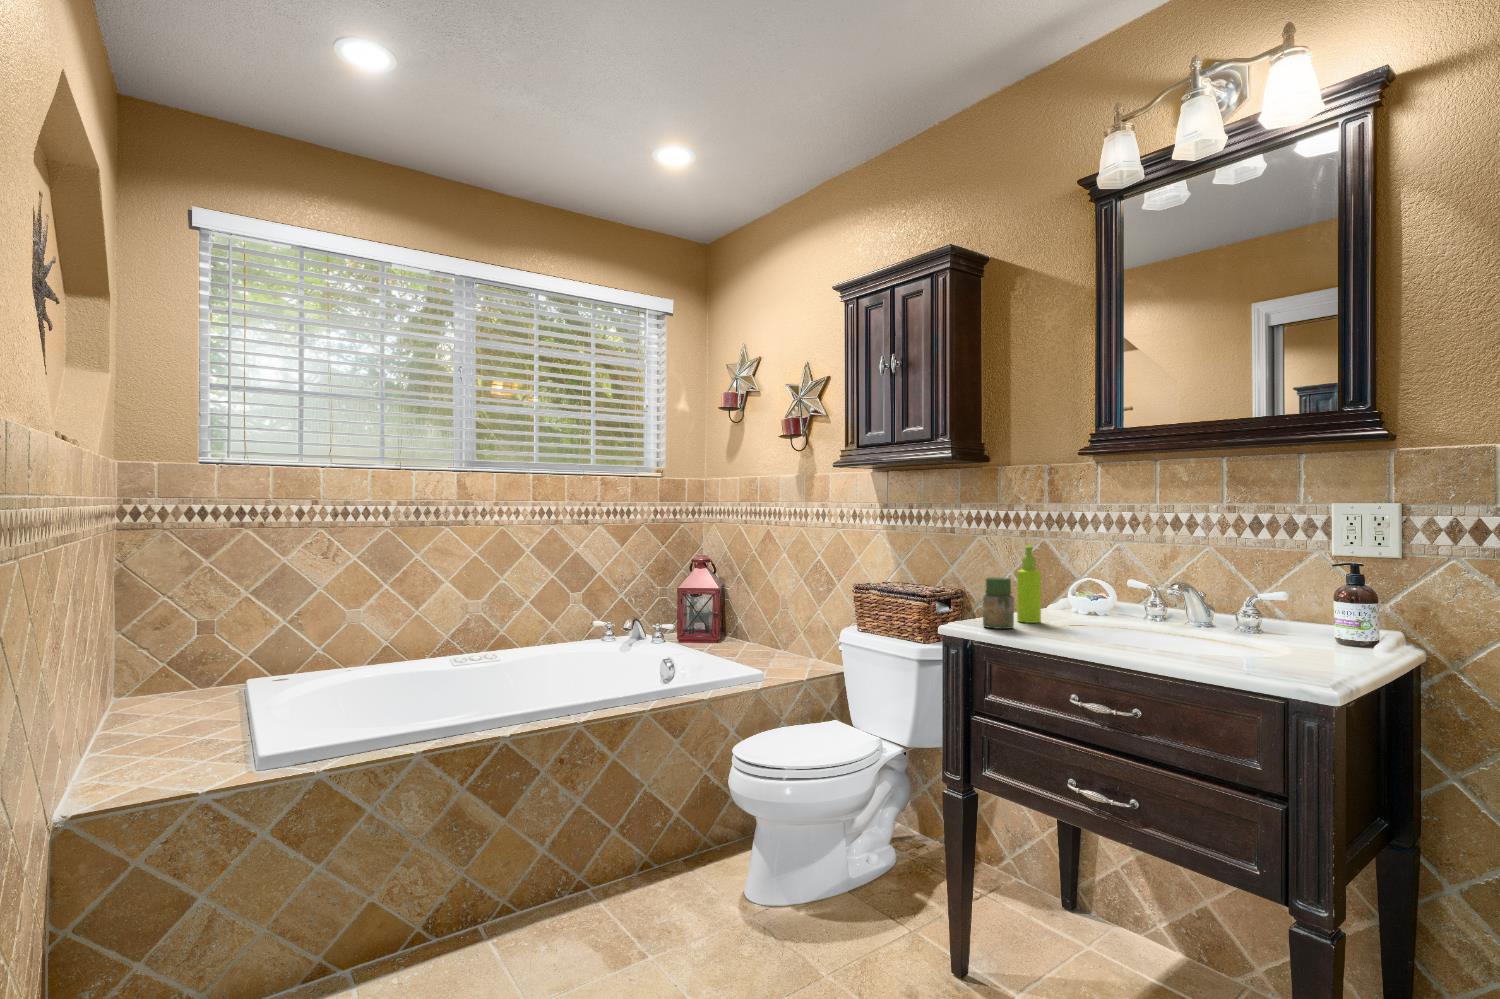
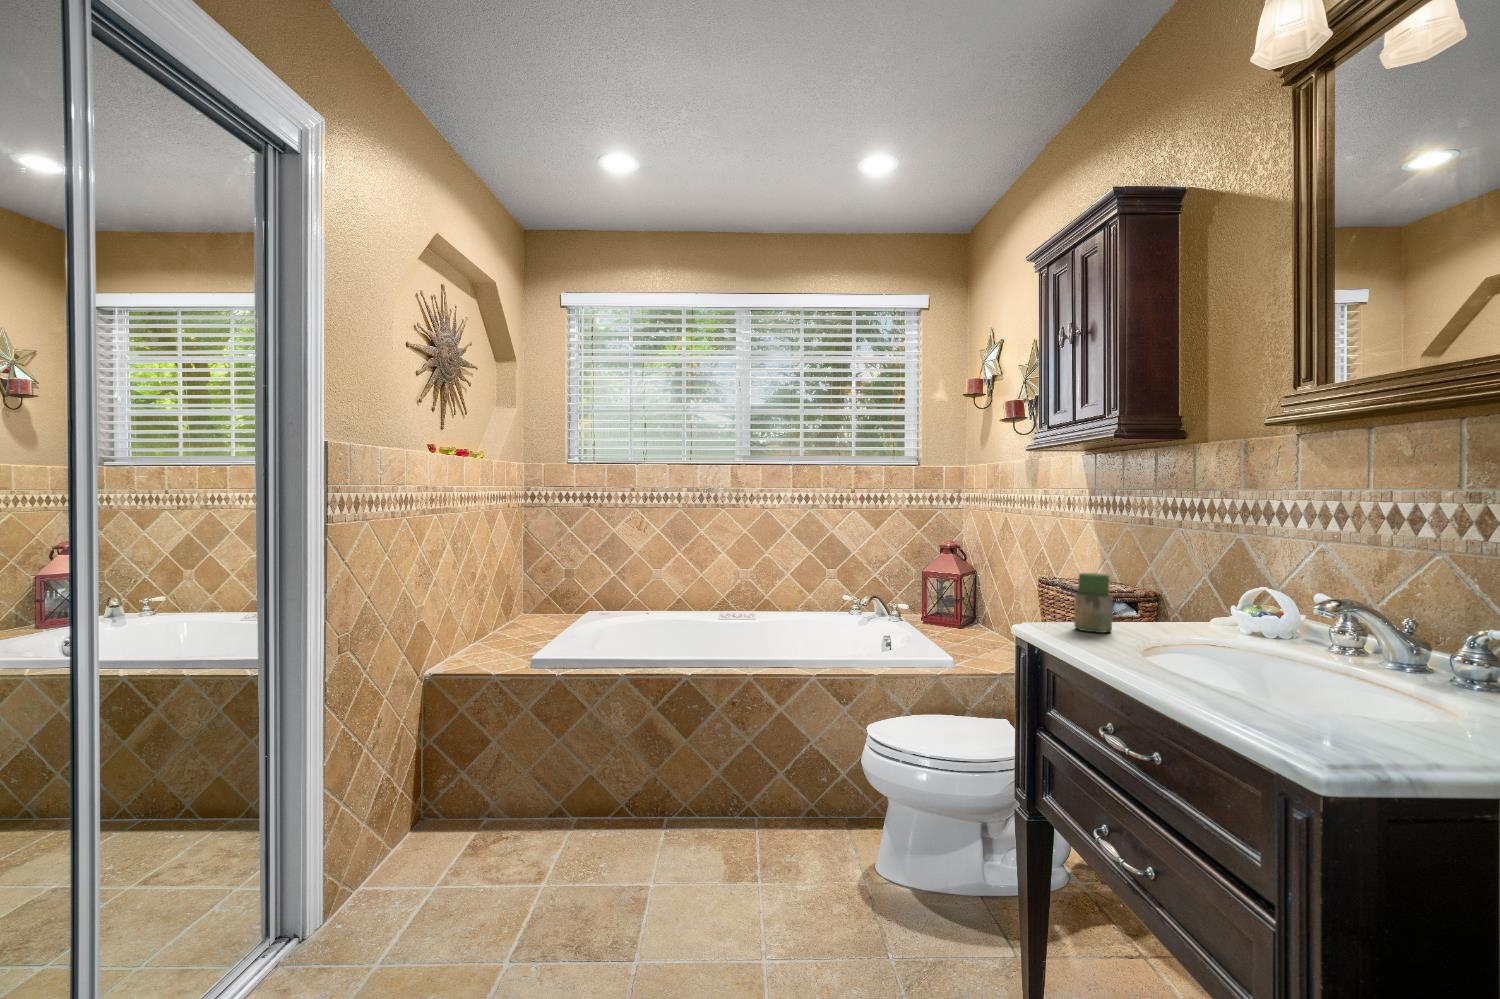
soap dispenser: present [1017,545,1041,623] -> none [1142,538,1174,631]

